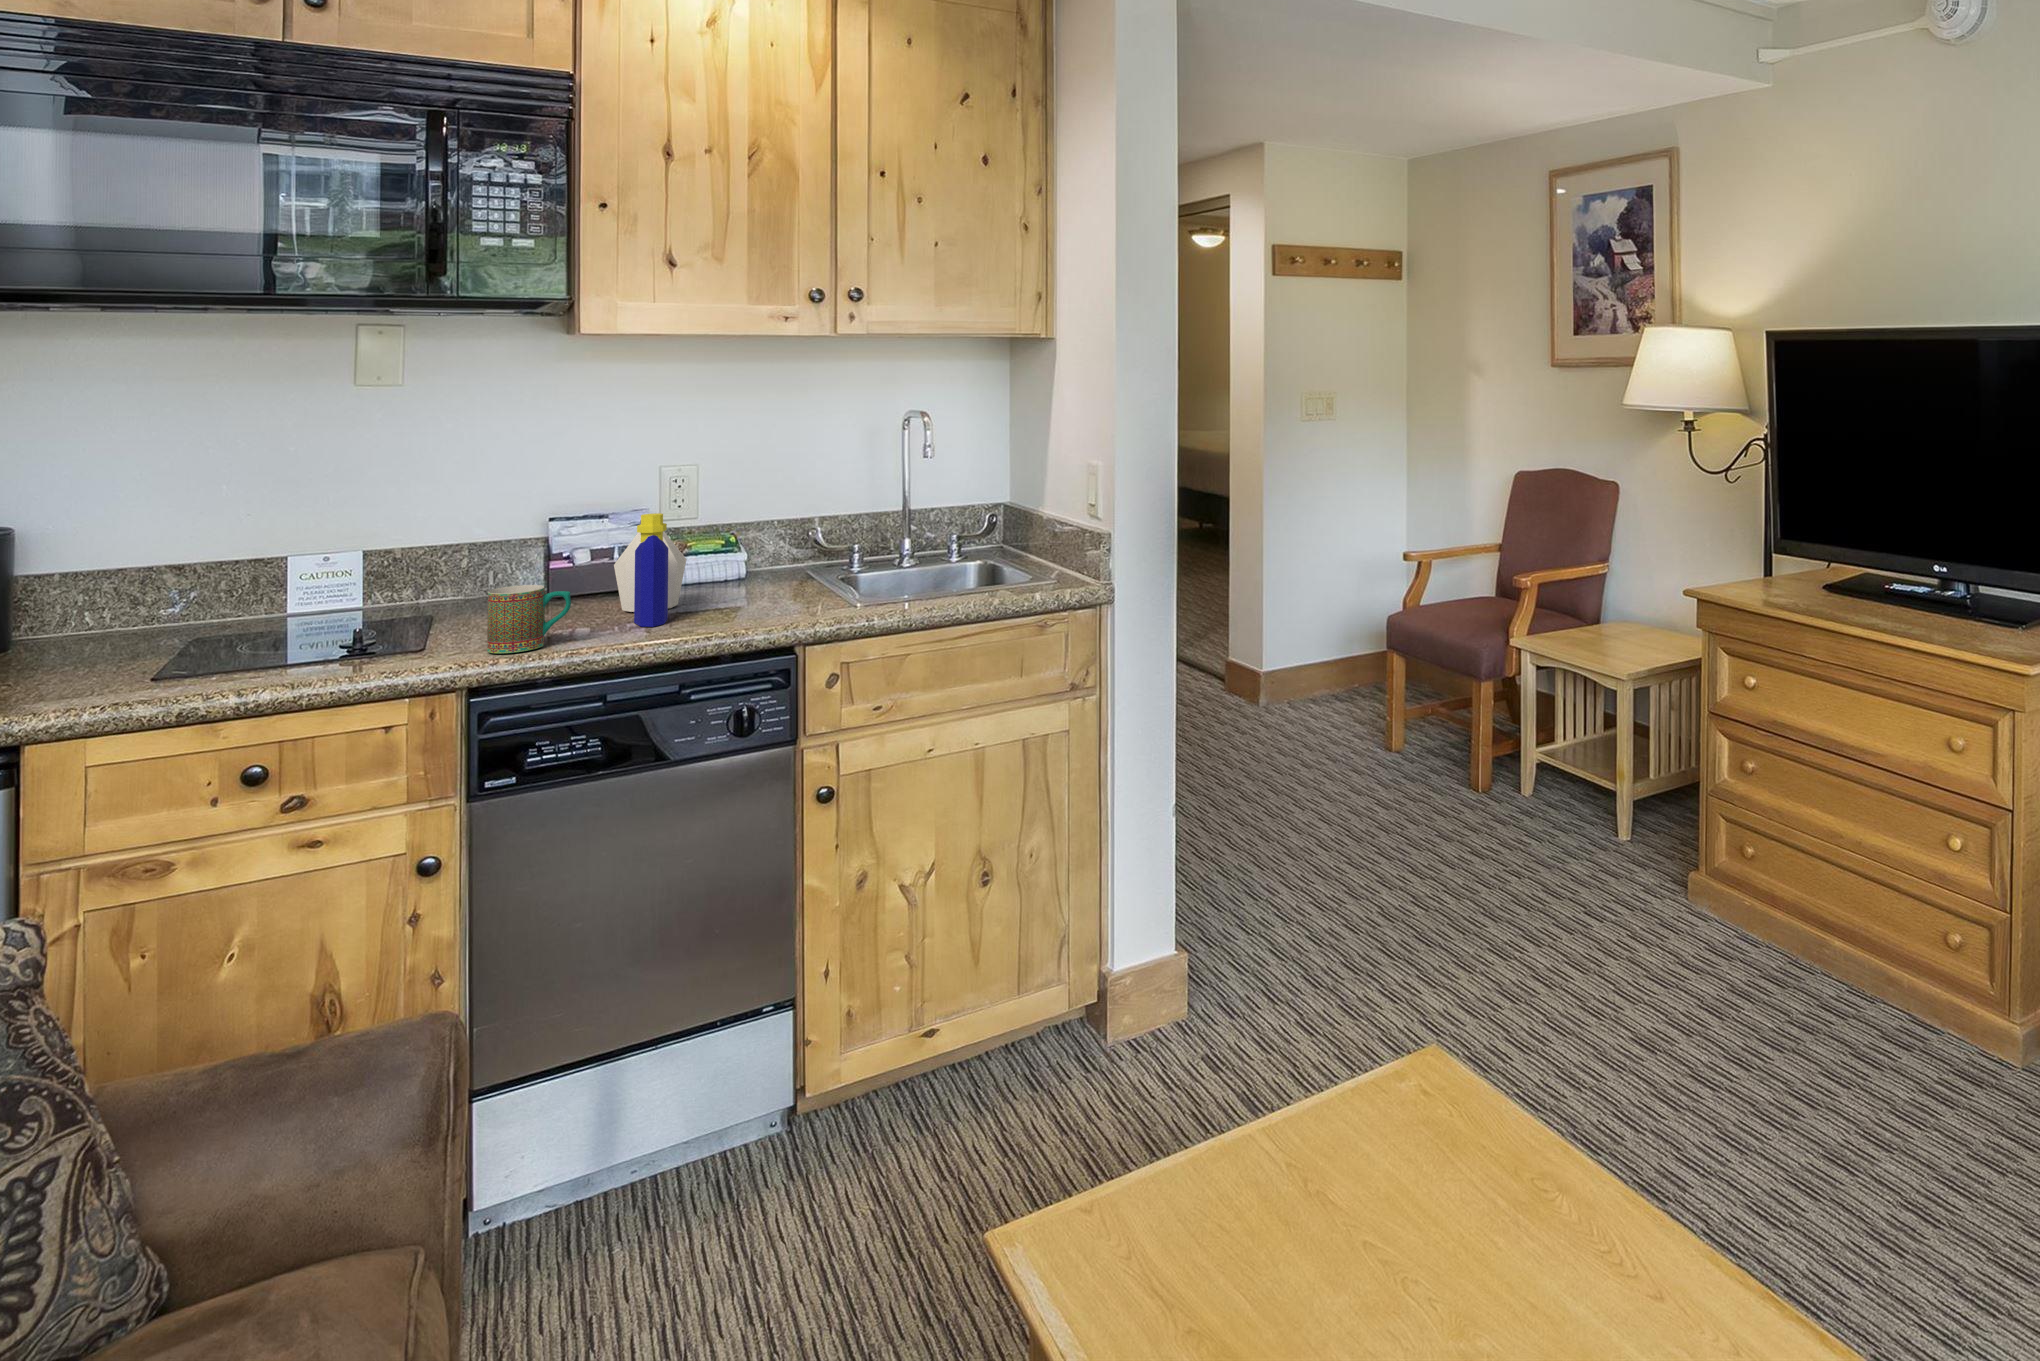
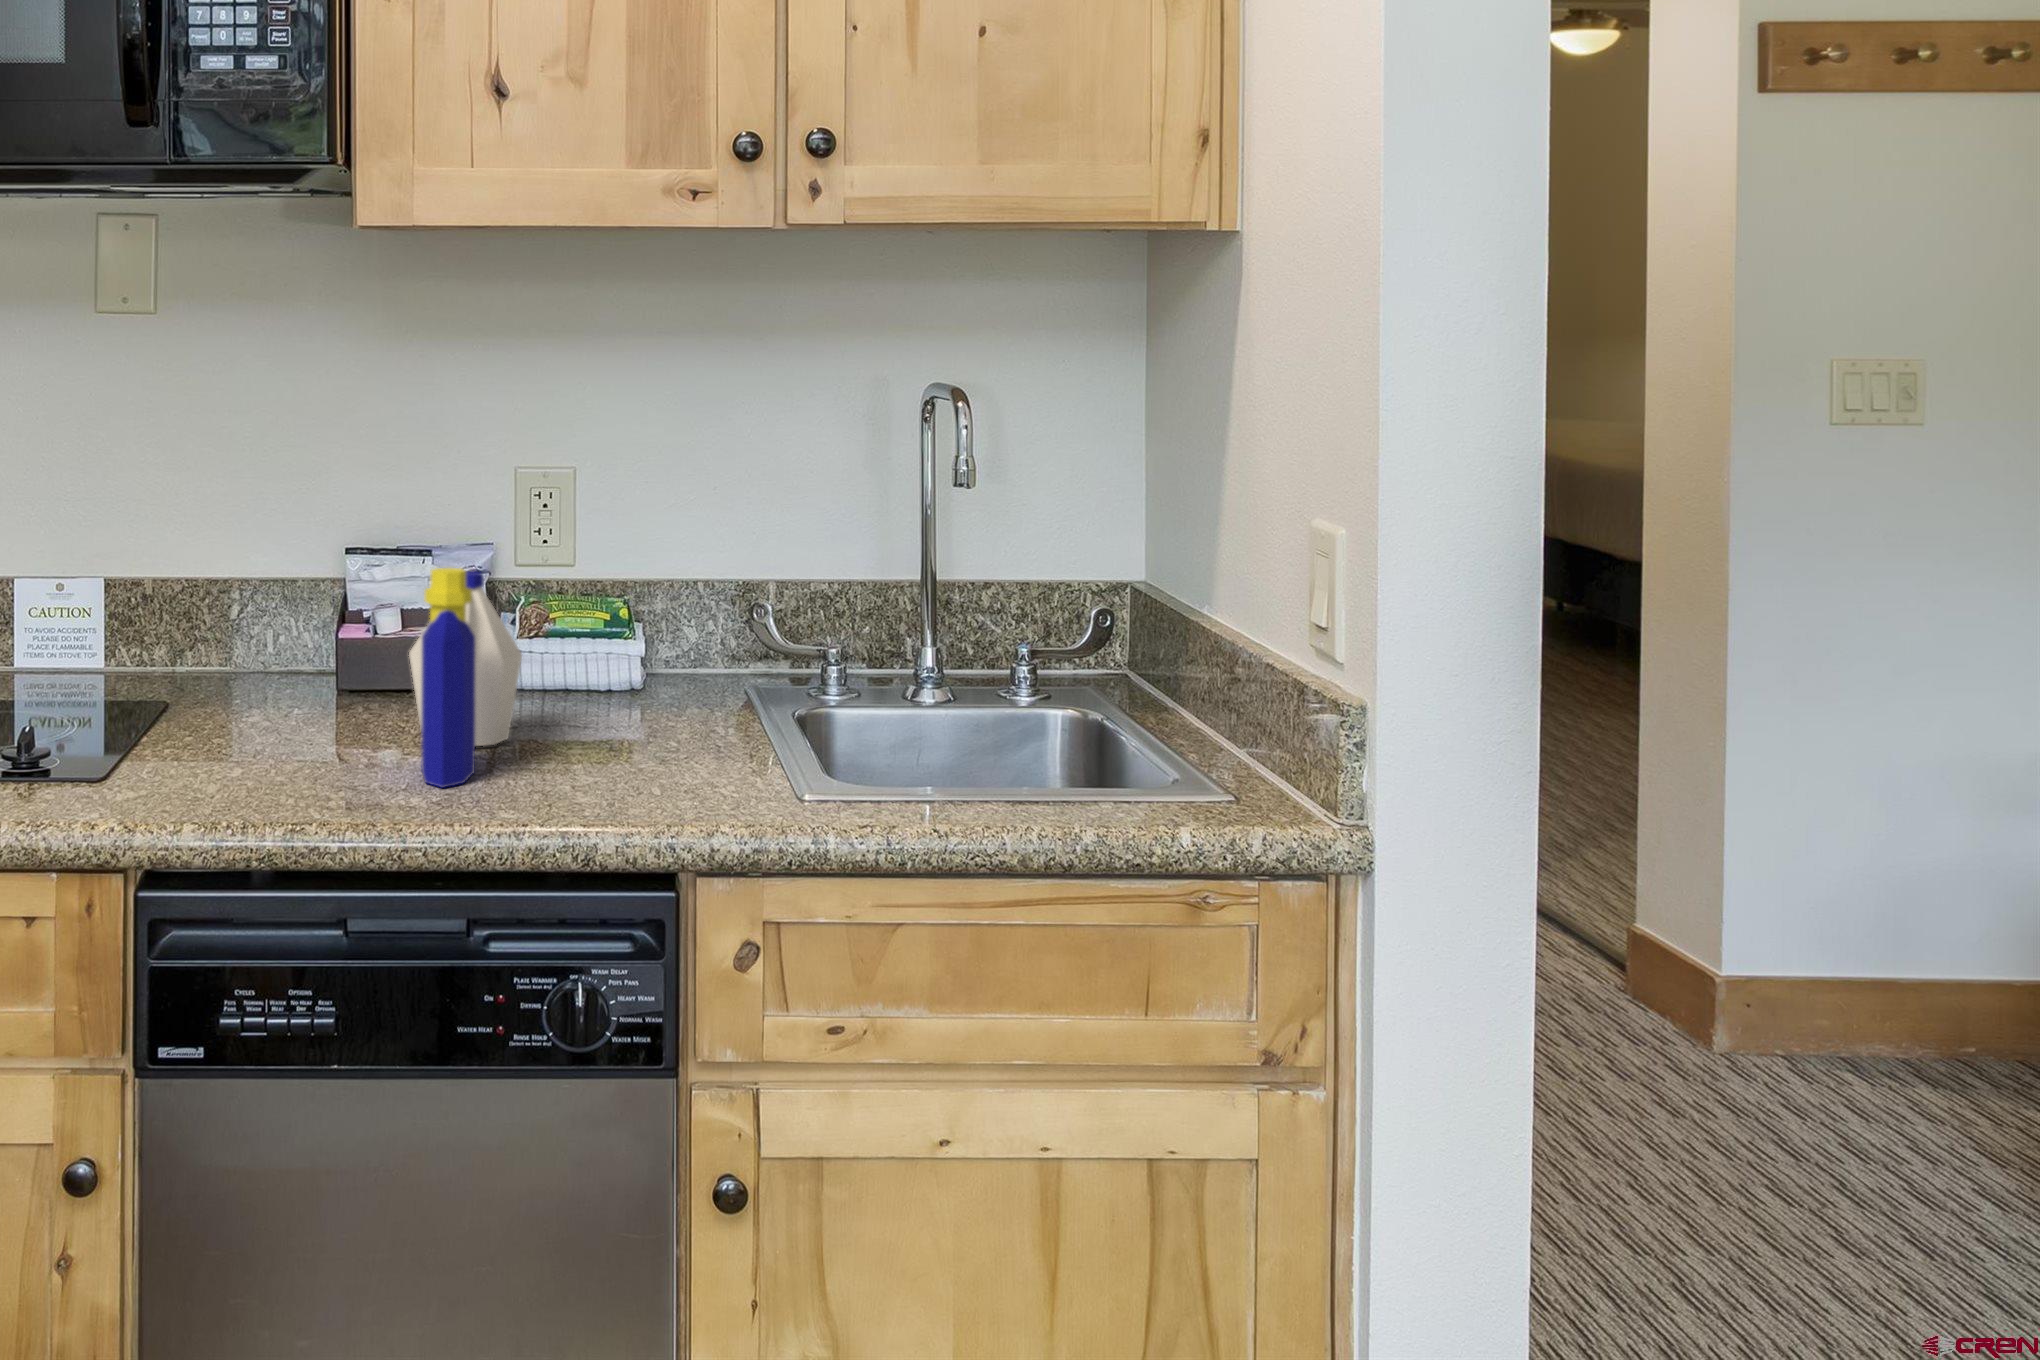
mug: present [487,585,571,654] -> none [180,685,302,812]

